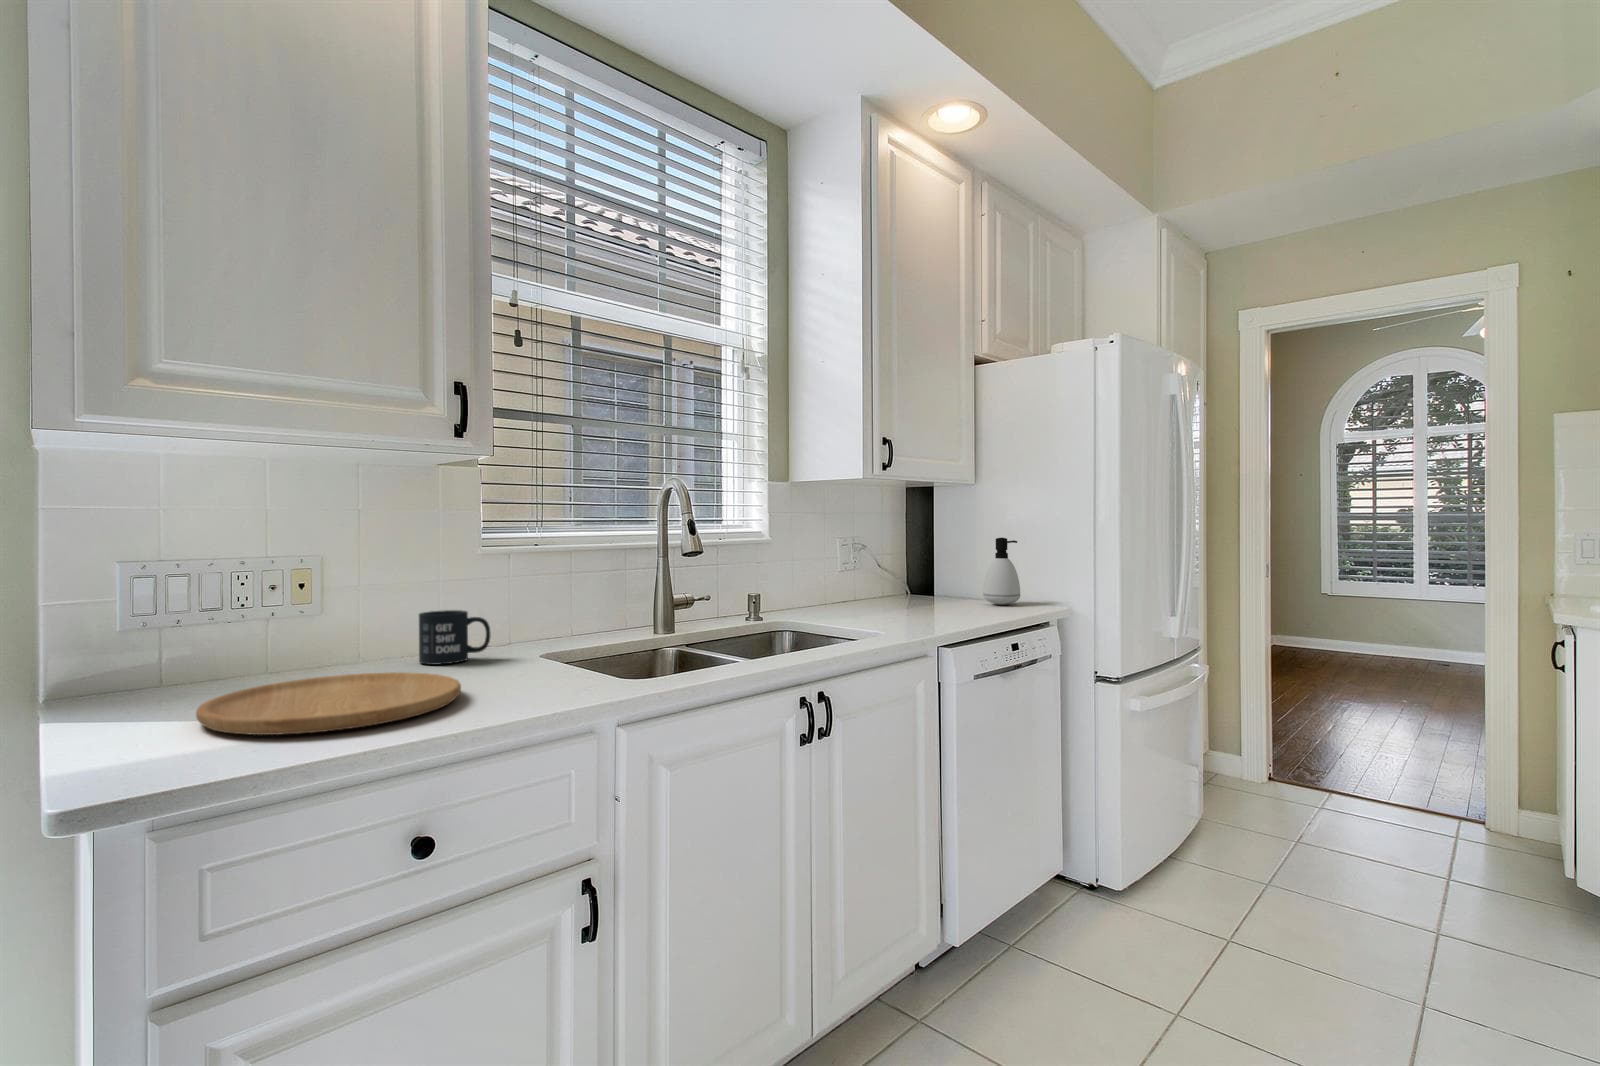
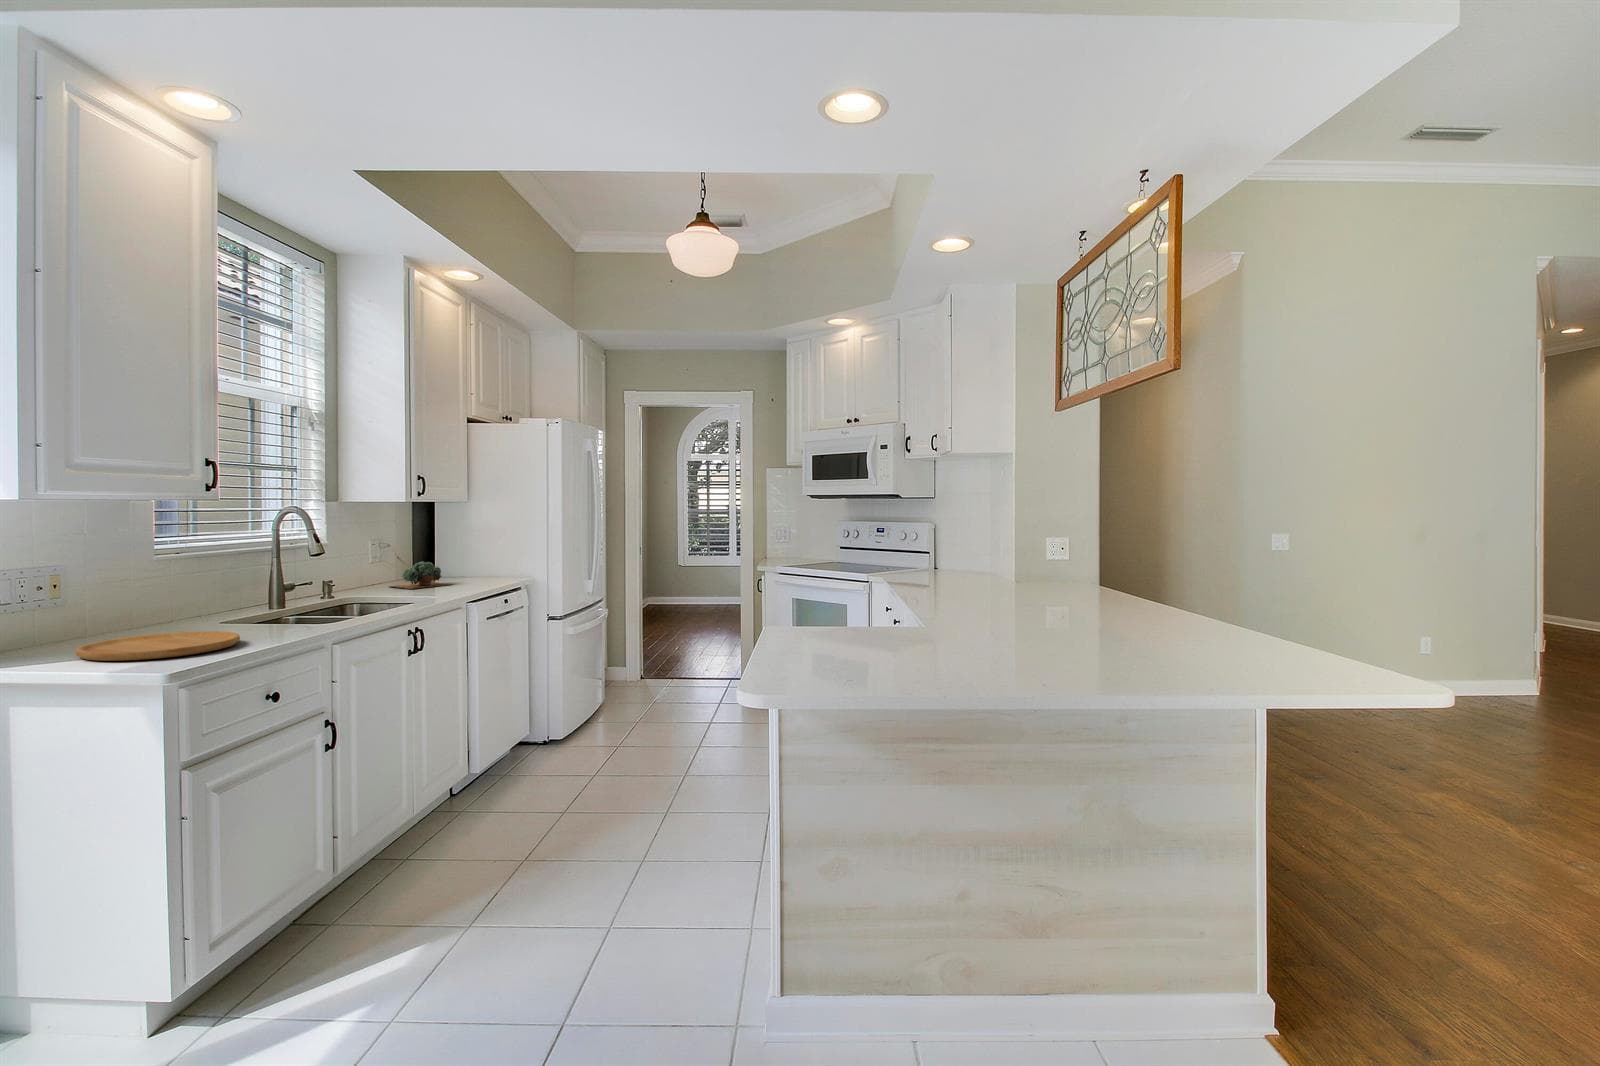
soap dispenser: present [983,538,1020,605] -> none [478,537,502,579]
succulent plant: none [852,572,941,614] -> present [389,561,452,589]
mug: present [419,610,491,665] -> none [129,598,182,634]

